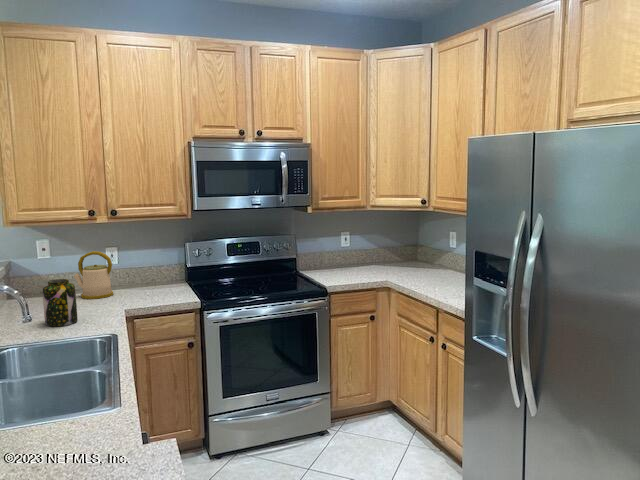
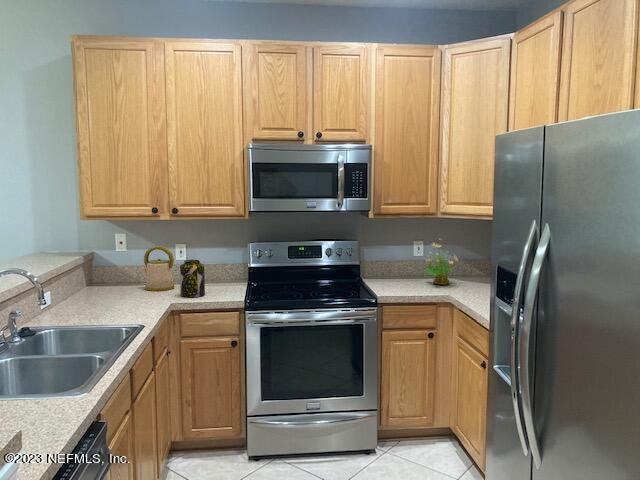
potted plant: none [355,229,387,271] -> present [426,243,458,285]
jar: present [43,279,78,326] -> present [180,260,205,297]

